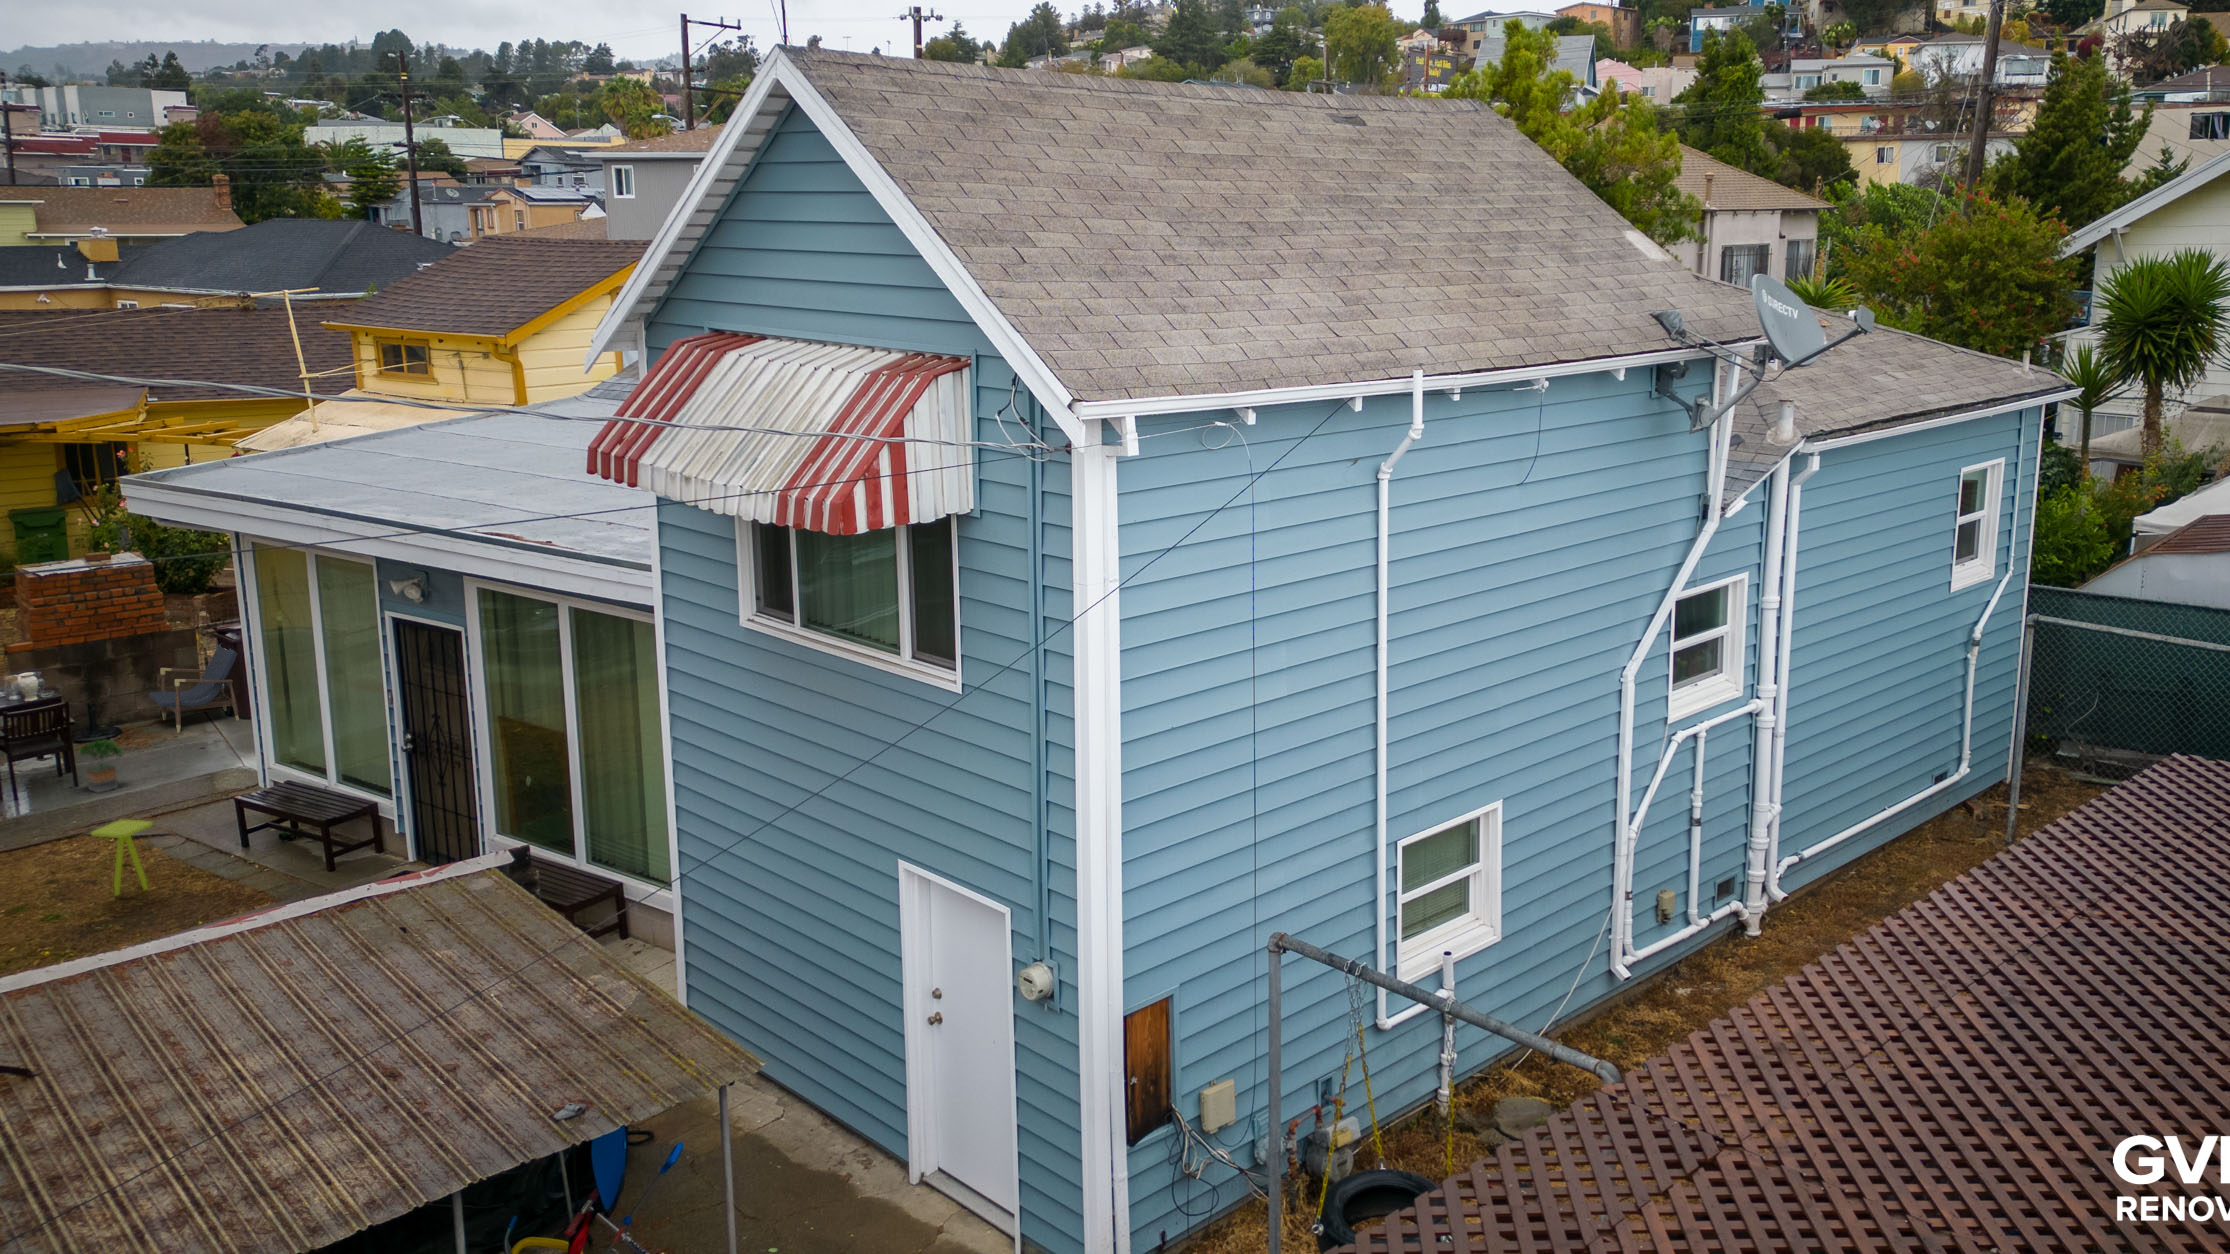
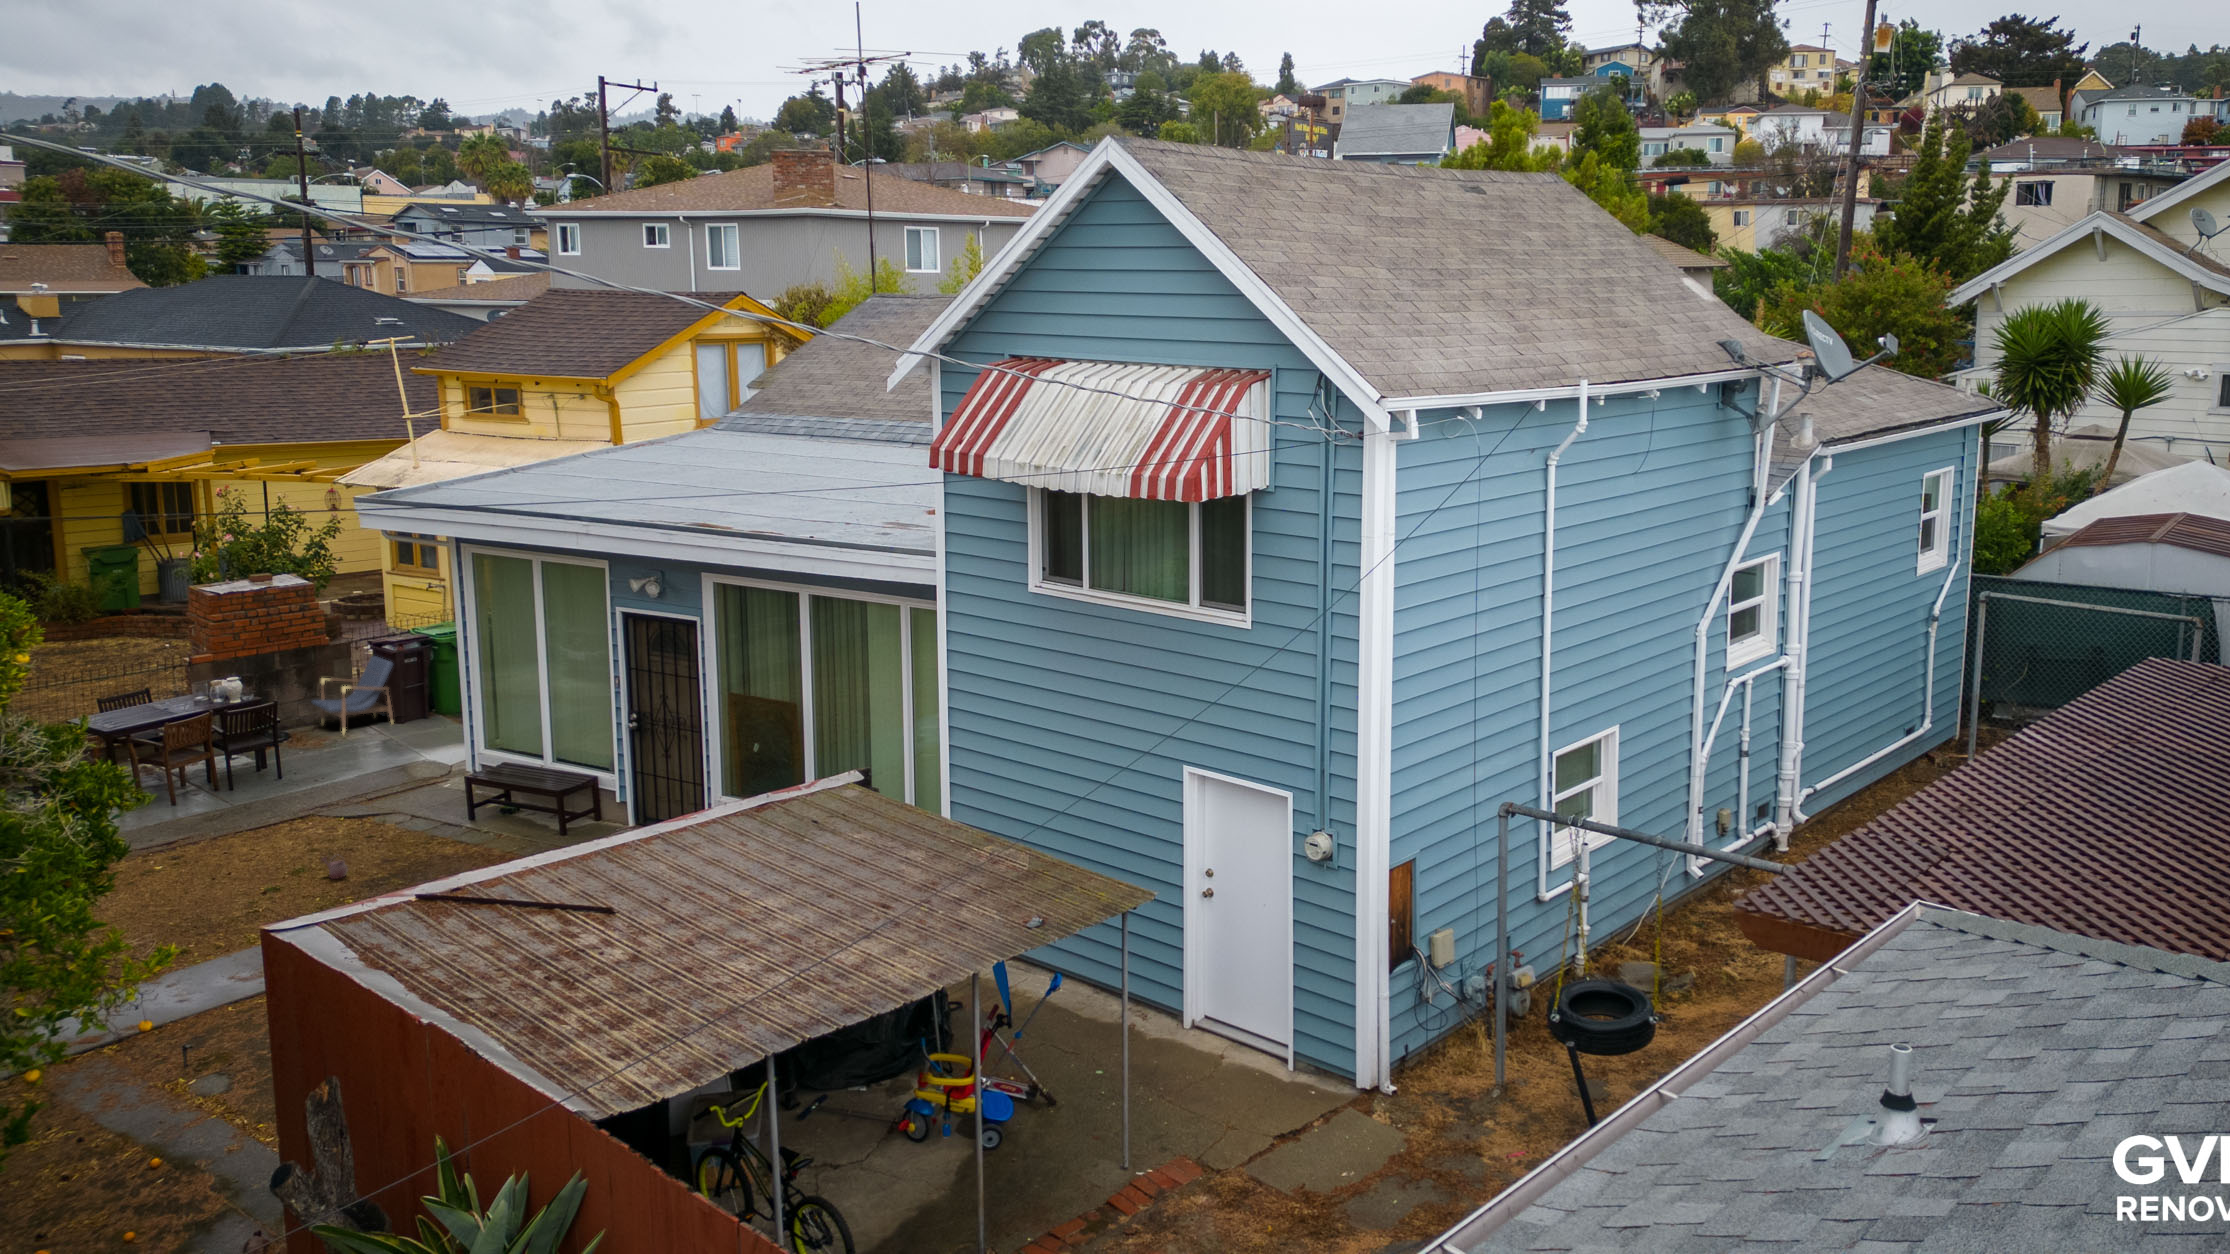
potted tree: present [80,739,122,793] -> none [287,735,327,783]
side table: present [91,820,153,895] -> none [362,793,412,858]
watering can: none [33,894,62,923] -> present [322,855,347,879]

